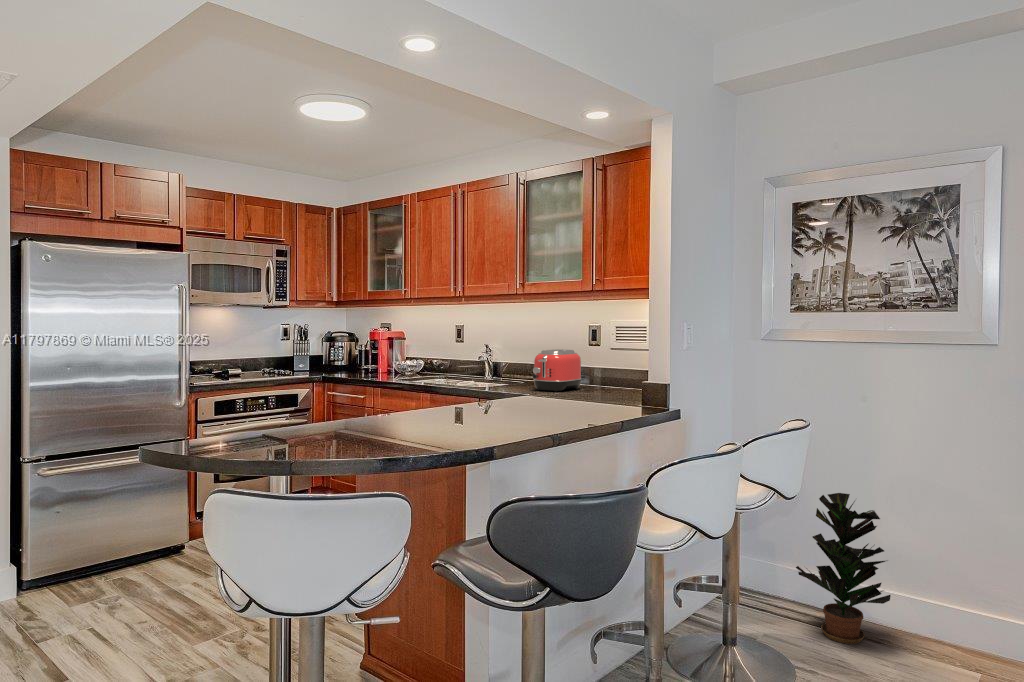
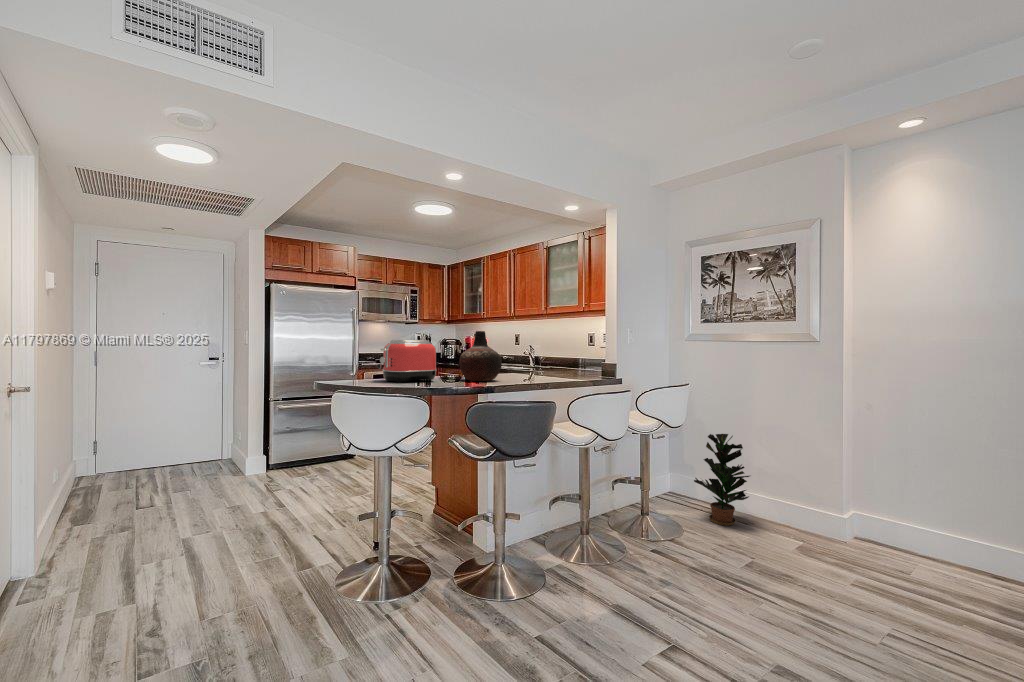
vase: none [425,339,504,434] -> present [459,331,502,381]
toaster: present [533,349,582,392] -> present [377,340,437,383]

